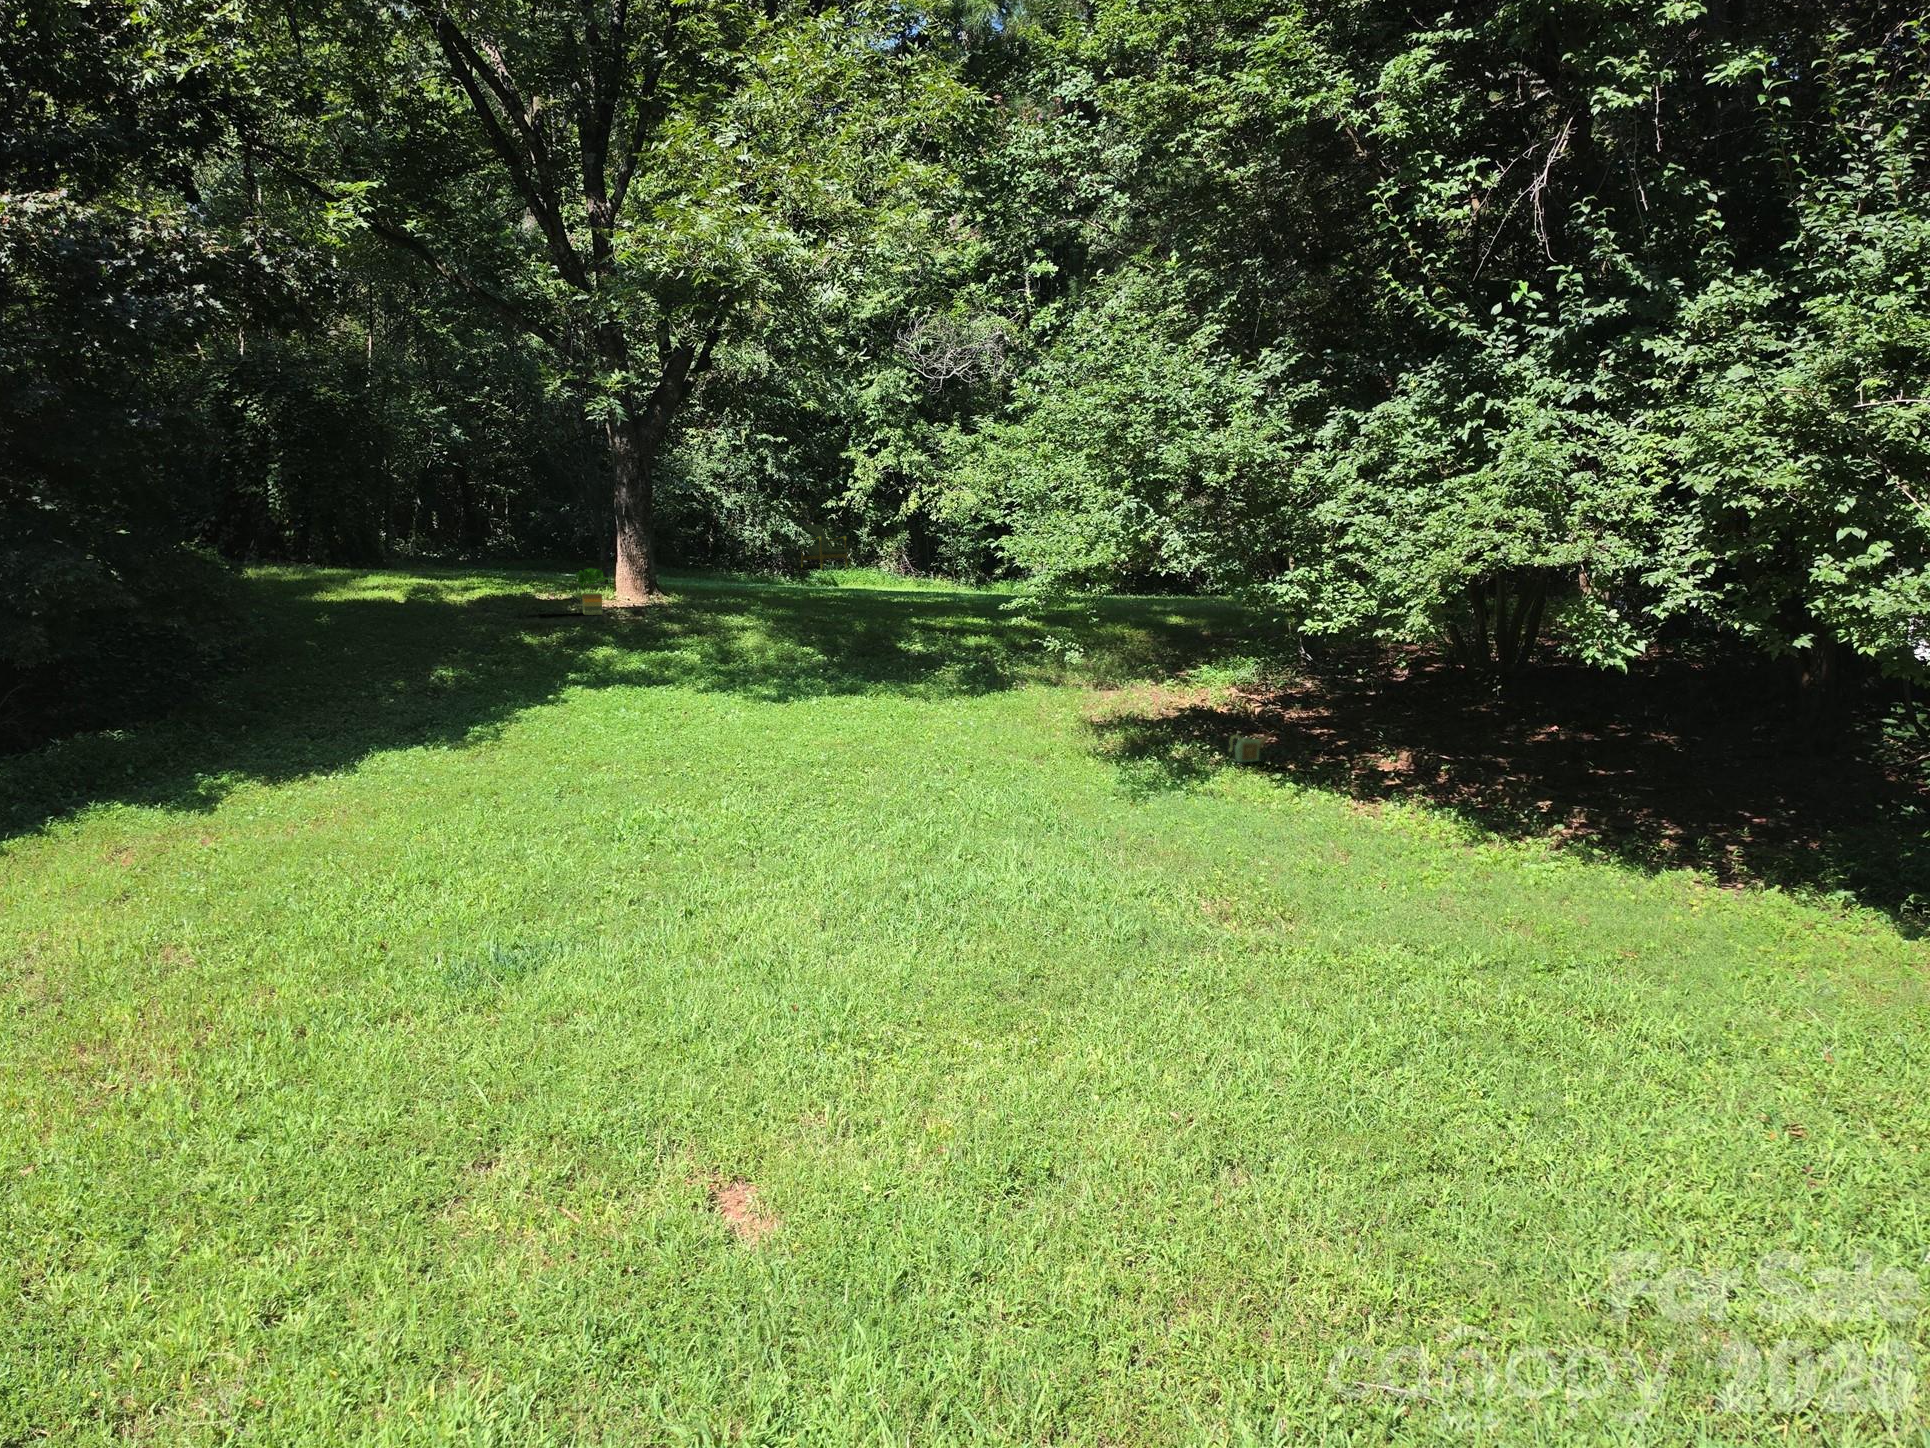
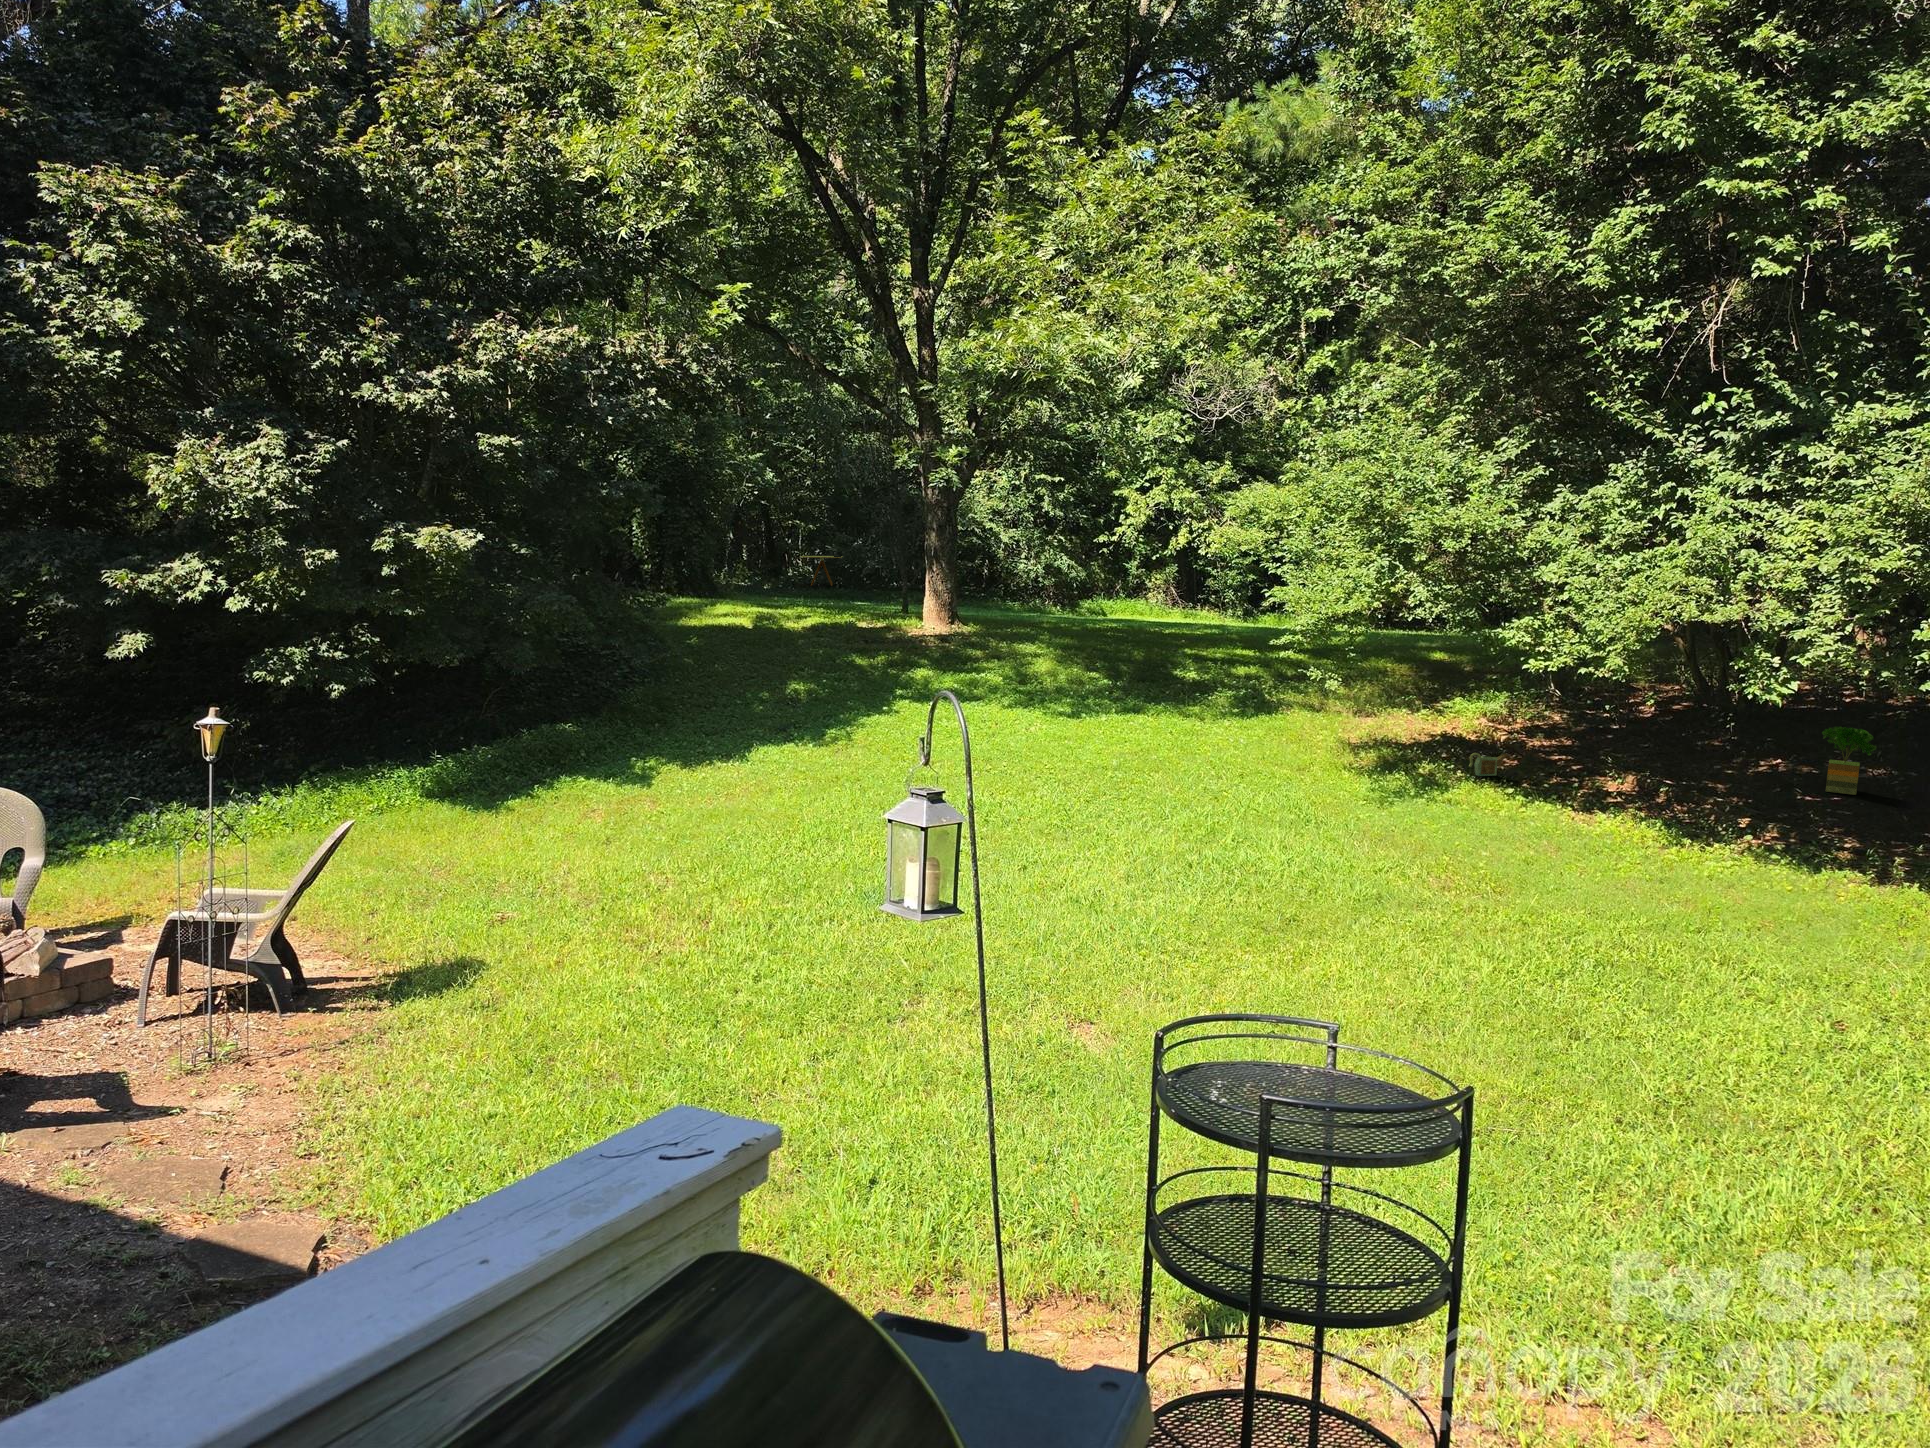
round table: none [499,523,549,556] -> present [801,556,842,586]
lounge chair: present [801,525,849,569] -> none [1070,558,1117,600]
potted tree: present [575,568,608,615] -> present [1823,727,1876,795]

